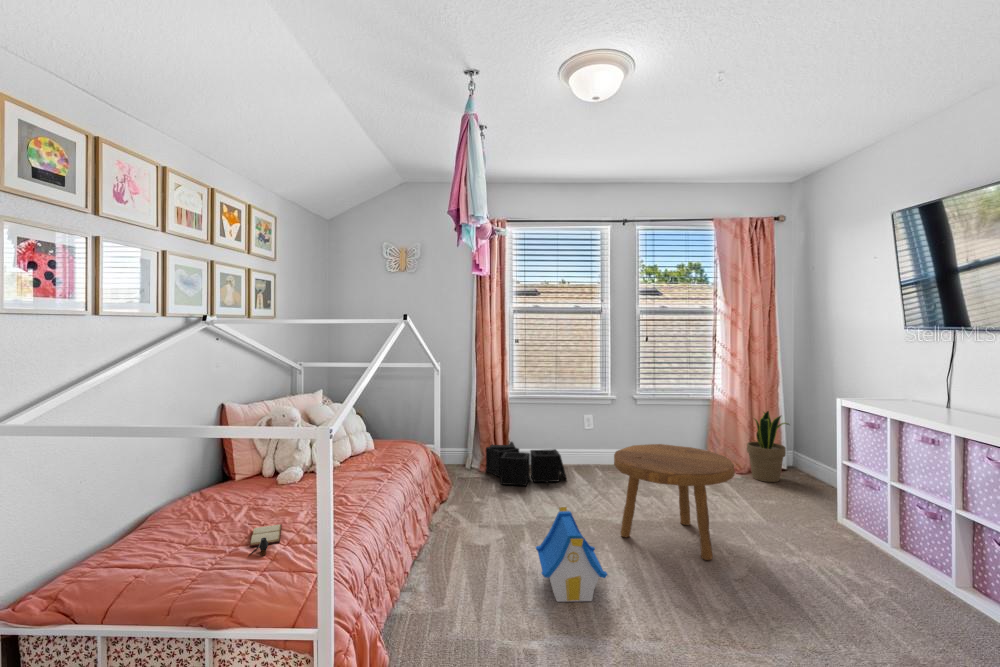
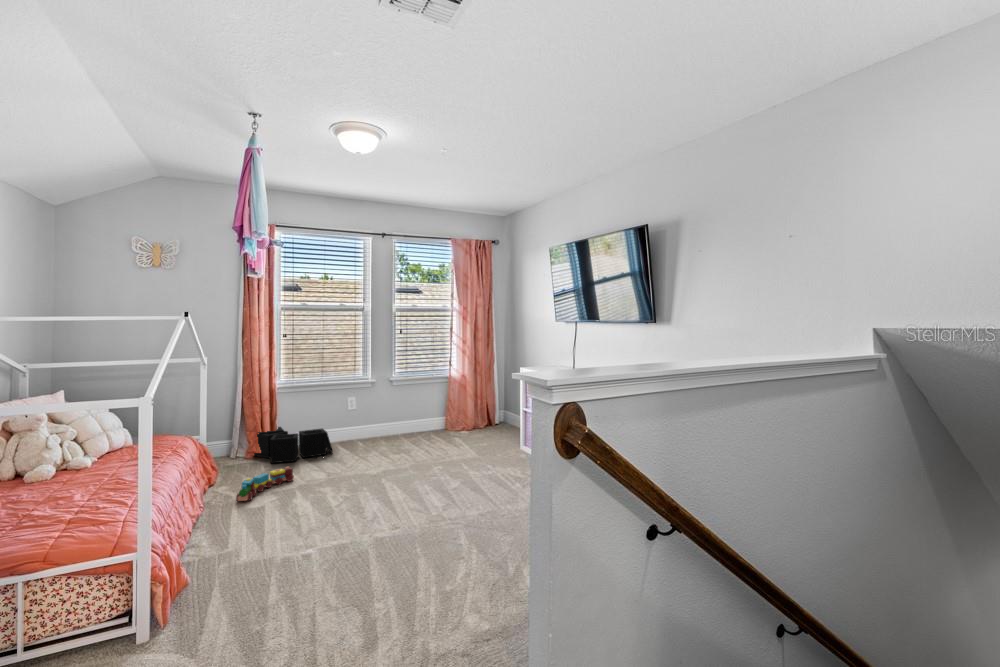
potted plant: present [747,411,788,482] -> none [474,384,502,436]
footstool: present [614,444,734,560] -> none [372,411,458,486]
toy train: none [460,495,522,533] -> present [236,467,294,501]
toy house: present [536,507,607,602] -> none [310,461,367,529]
book: present [249,524,282,555] -> none [27,502,66,526]

